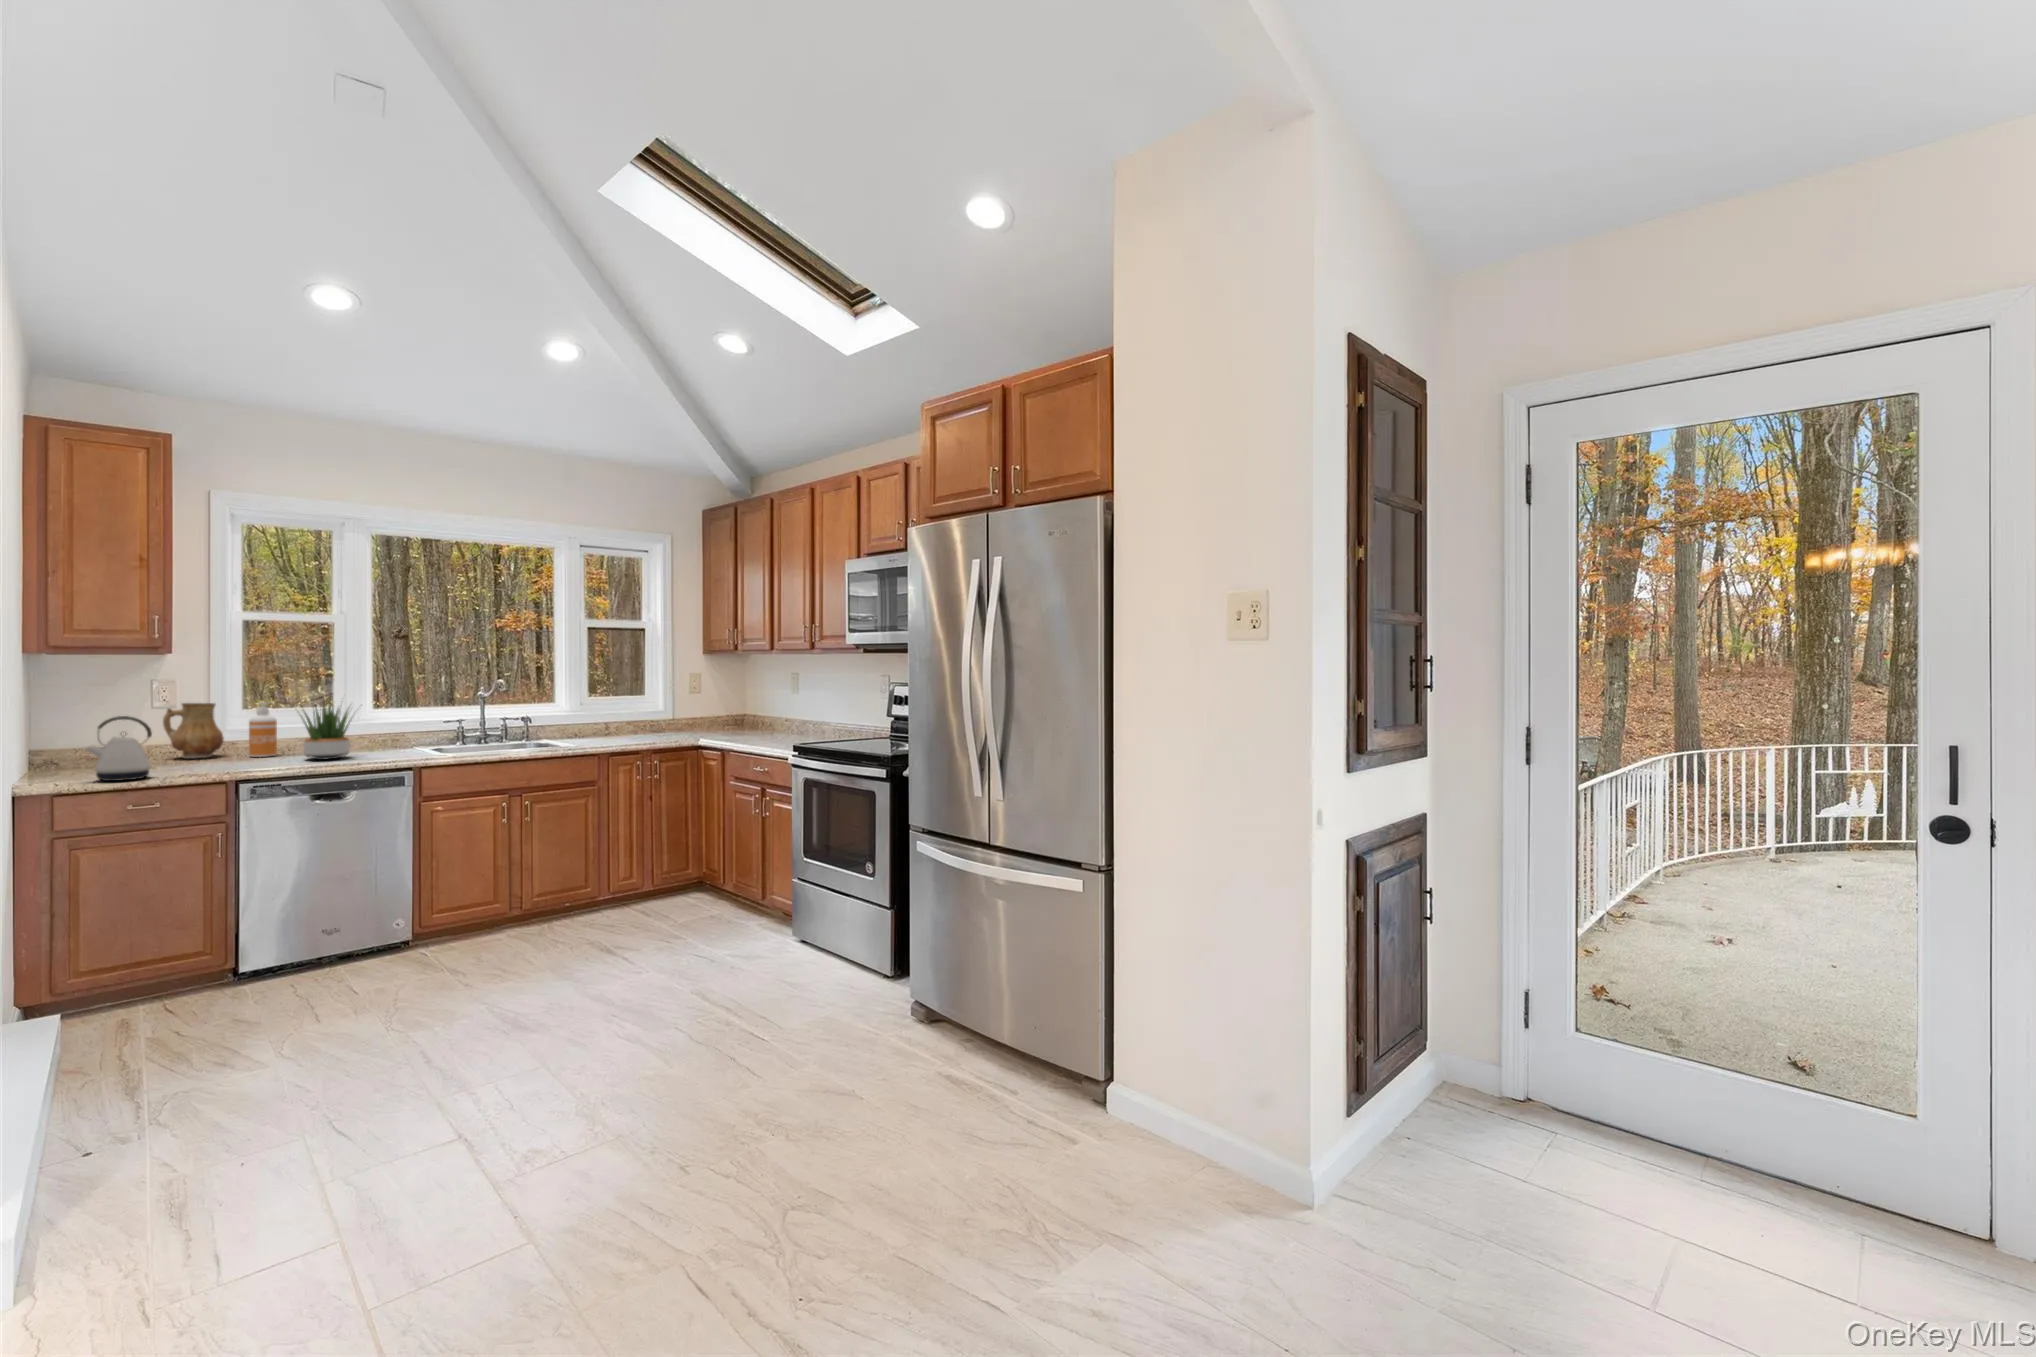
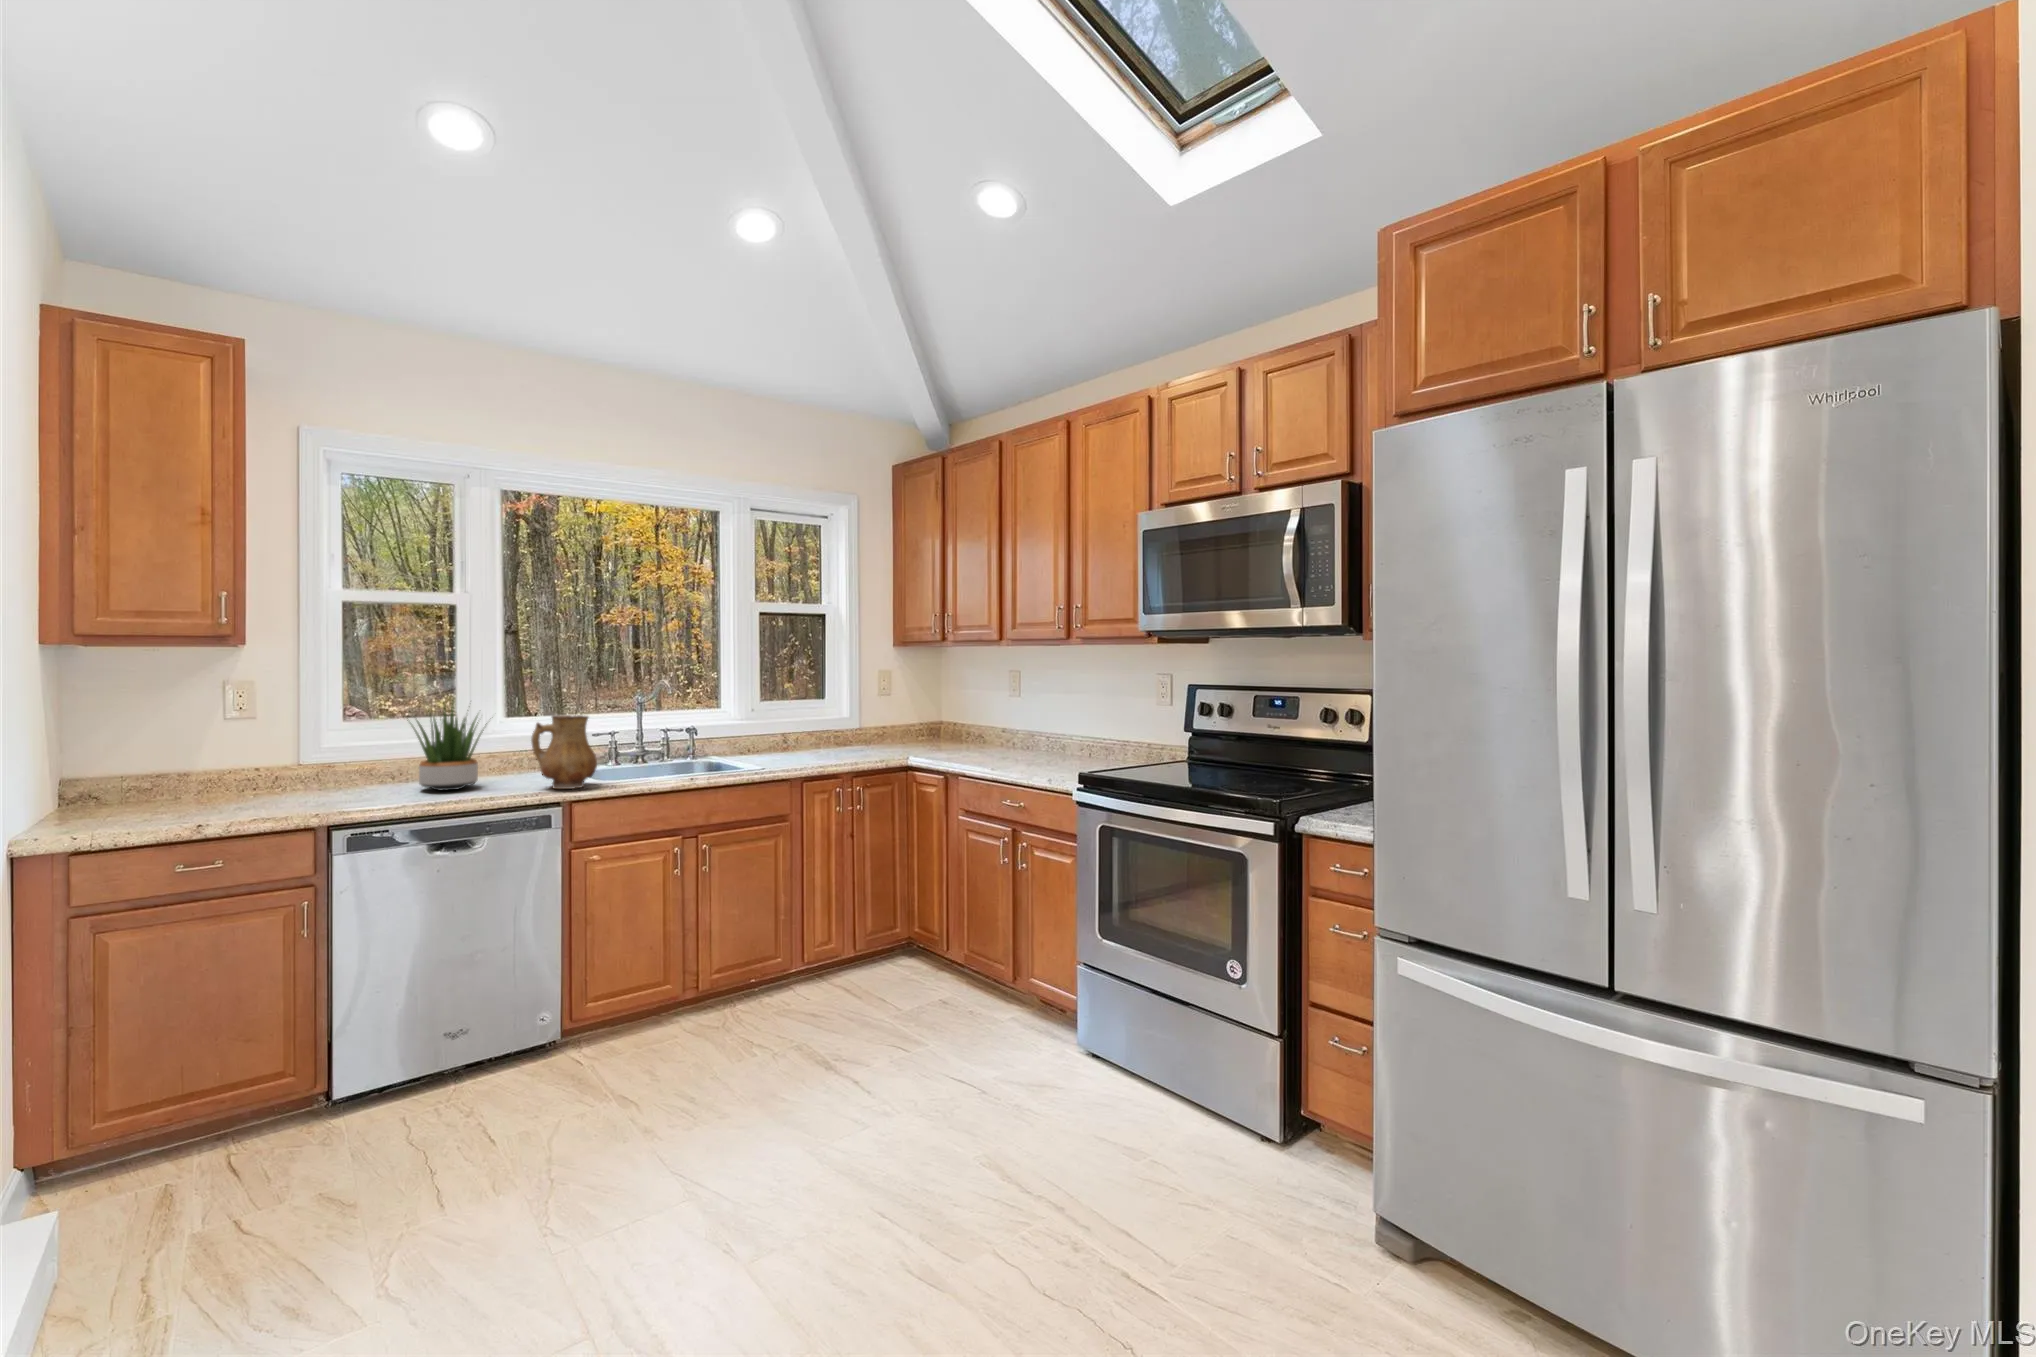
ceramic pitcher: present [163,703,224,759] -> present [531,715,597,789]
soap dispenser: present [249,703,277,757] -> none [348,711,384,786]
kettle: present [86,716,155,781] -> none [118,733,219,829]

